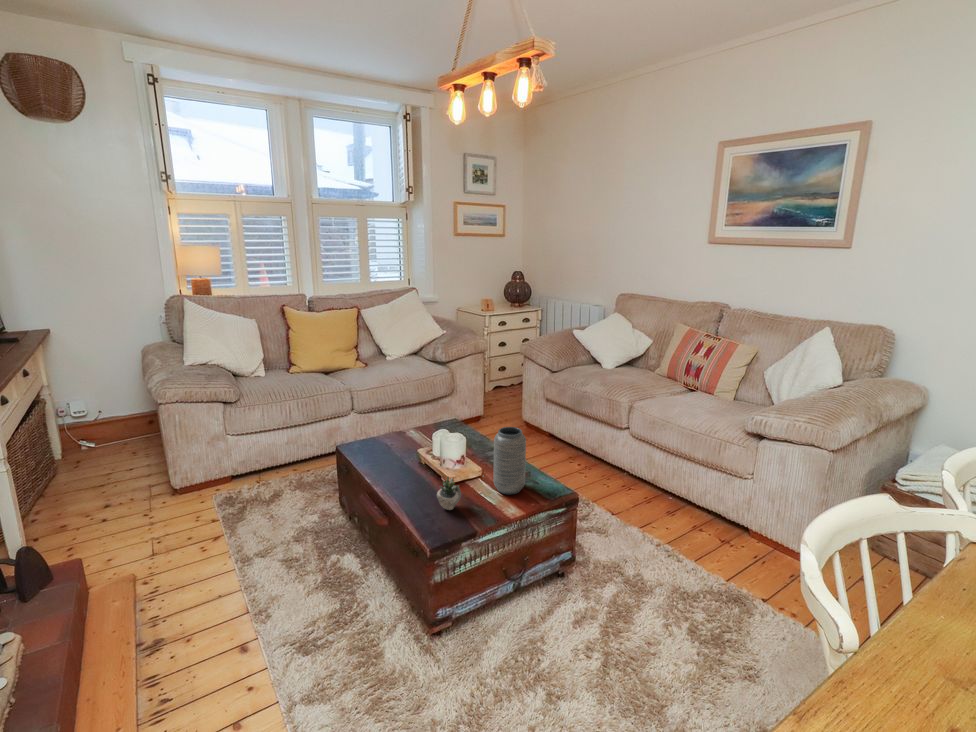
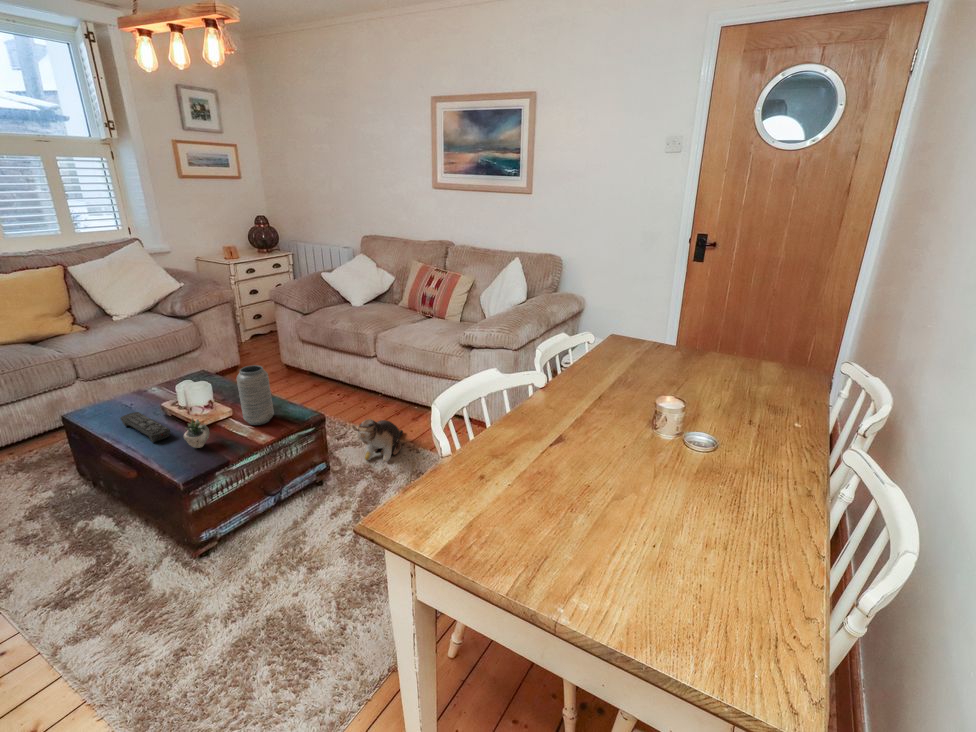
remote control: none [382,457,424,494] -> present [120,412,170,442]
plush toy: none [605,508,658,564] -> present [352,419,403,462]

